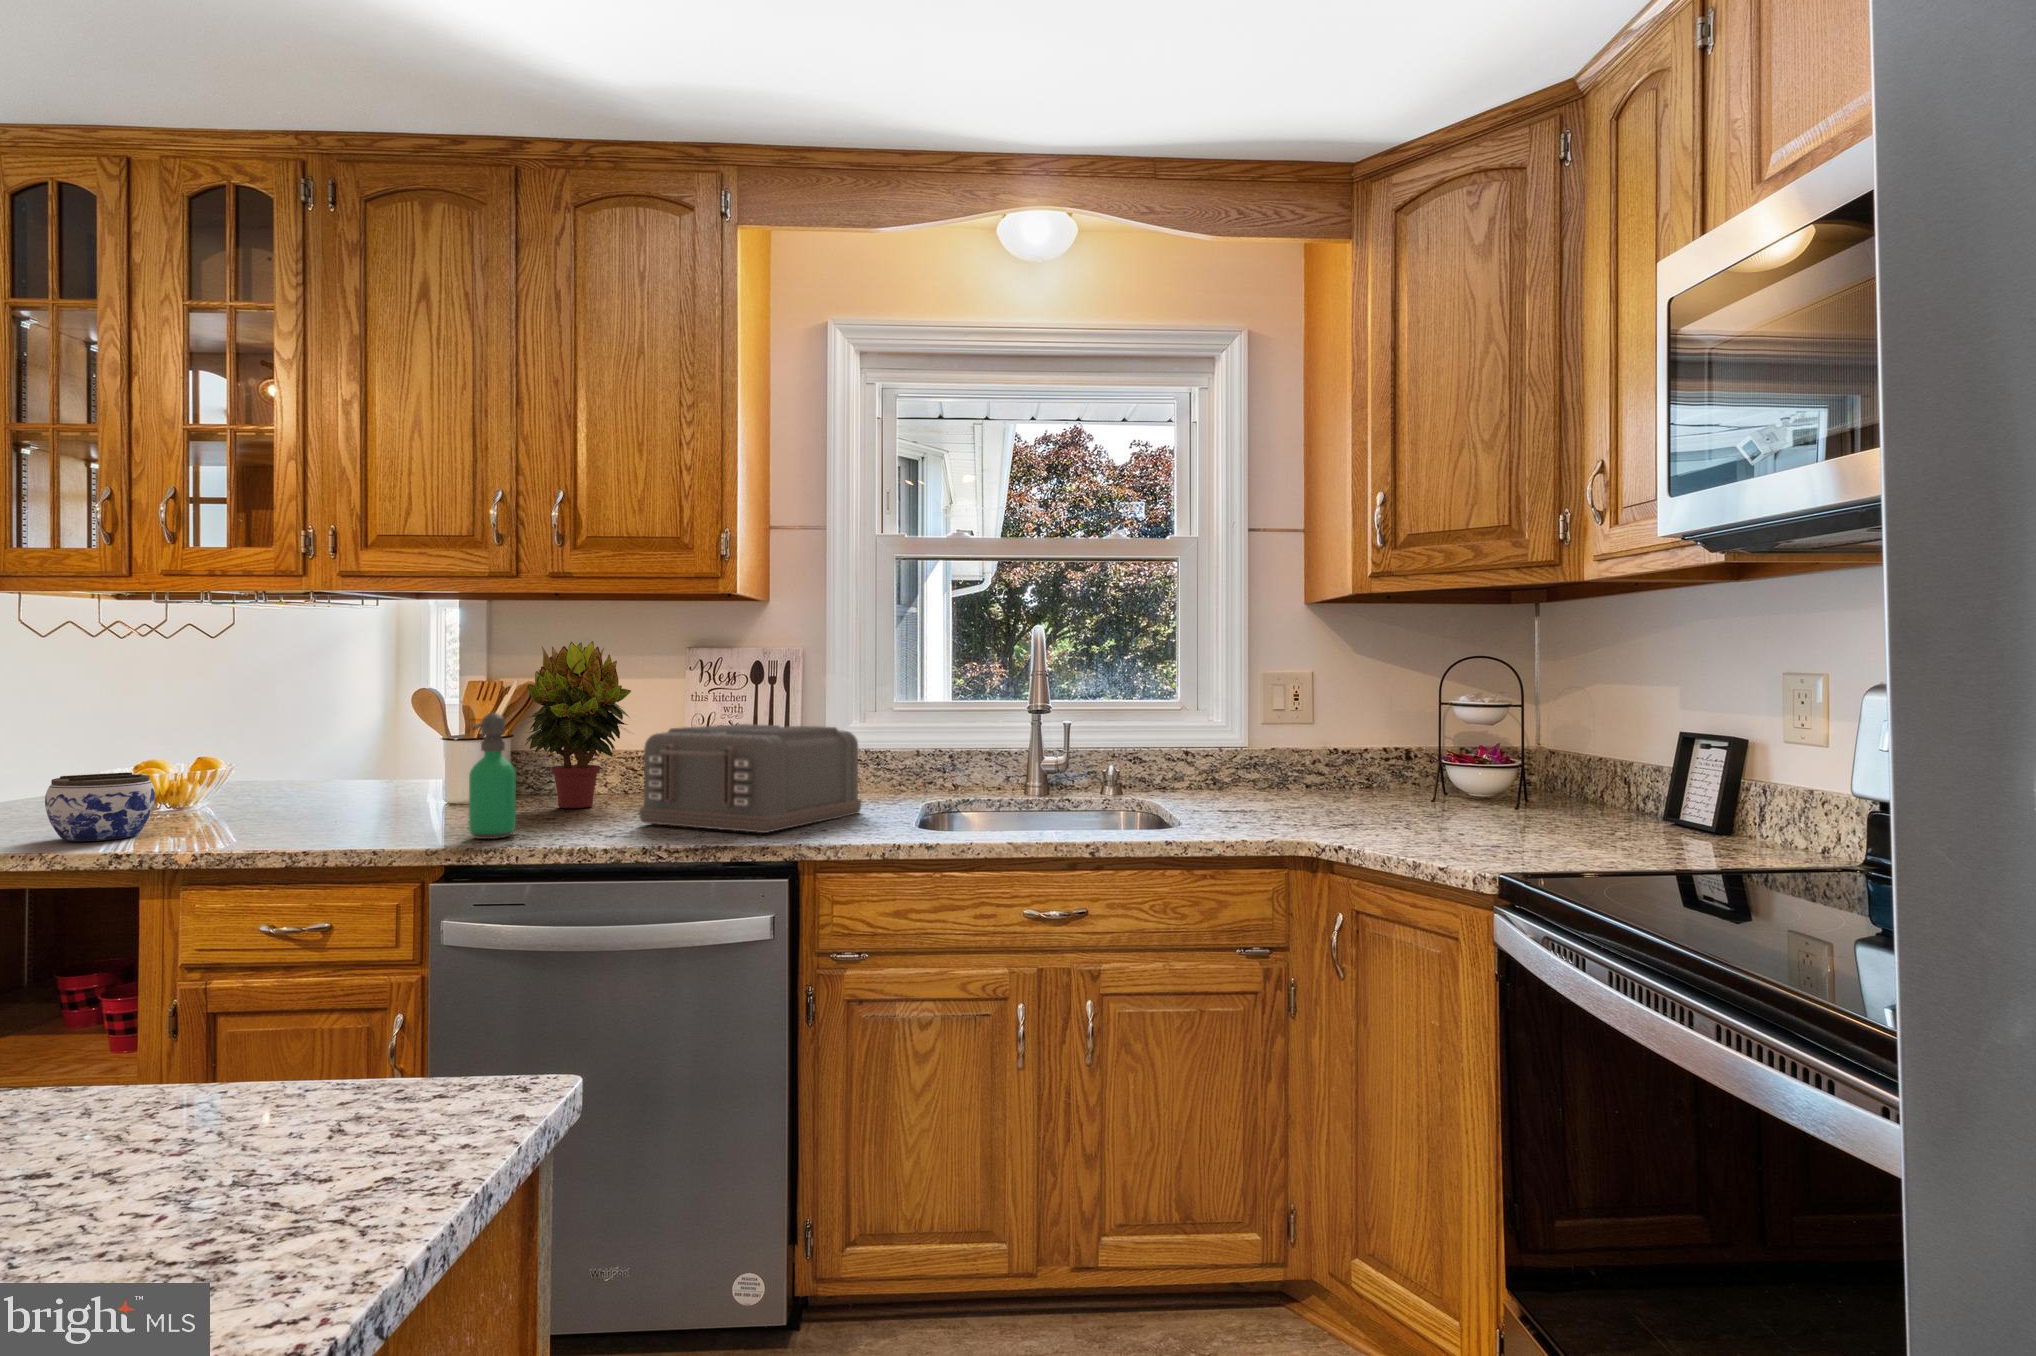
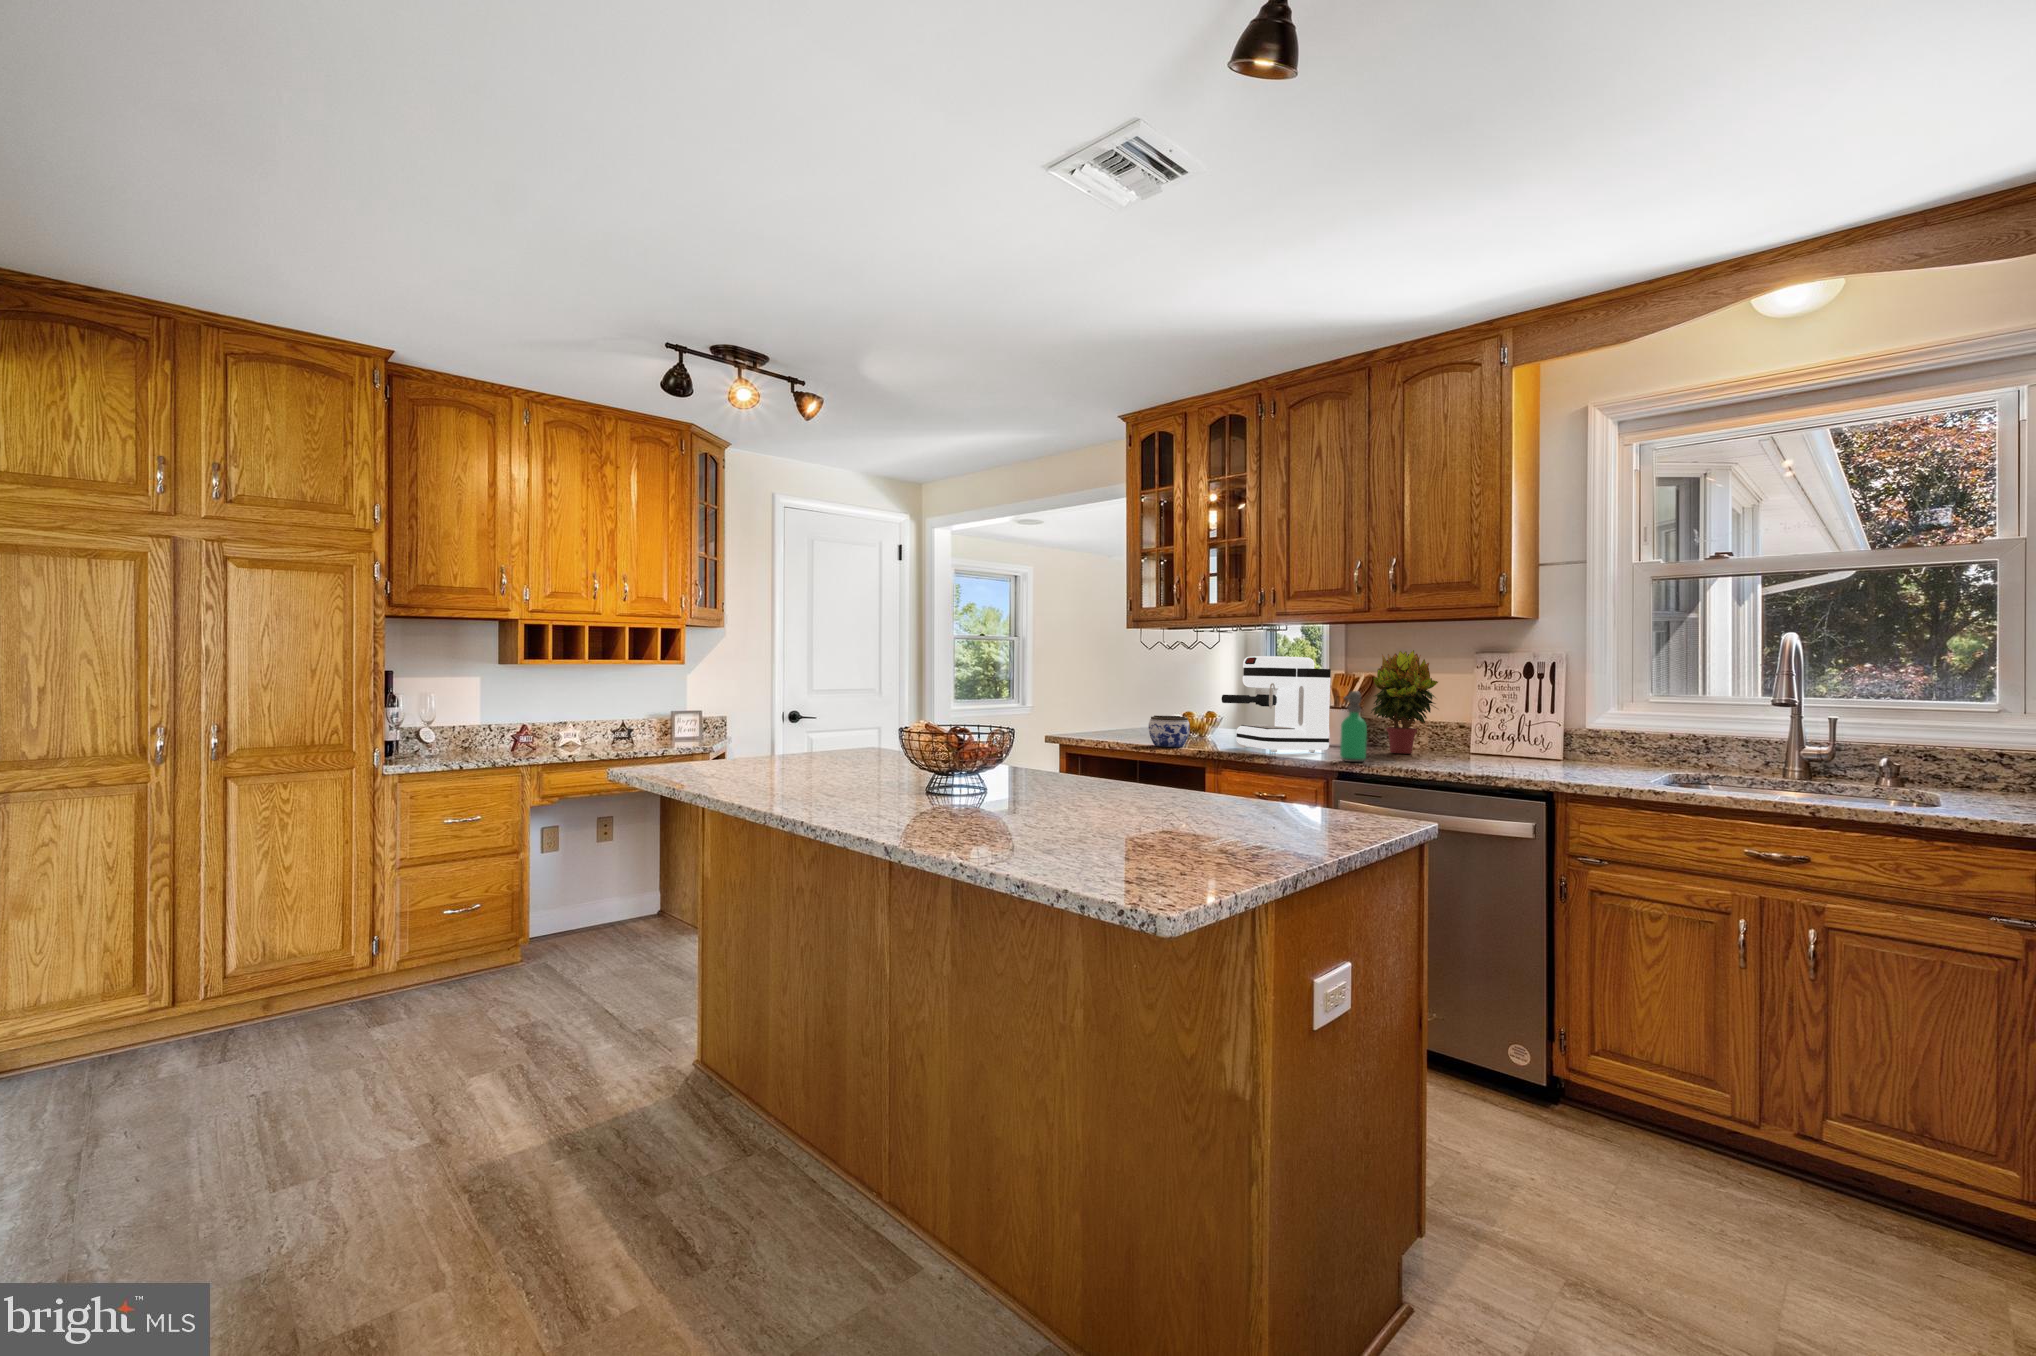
coffee maker: none [227,651,453,830] -> present [1222,656,1331,752]
toaster: present [639,724,862,833] -> none [1441,705,1610,774]

